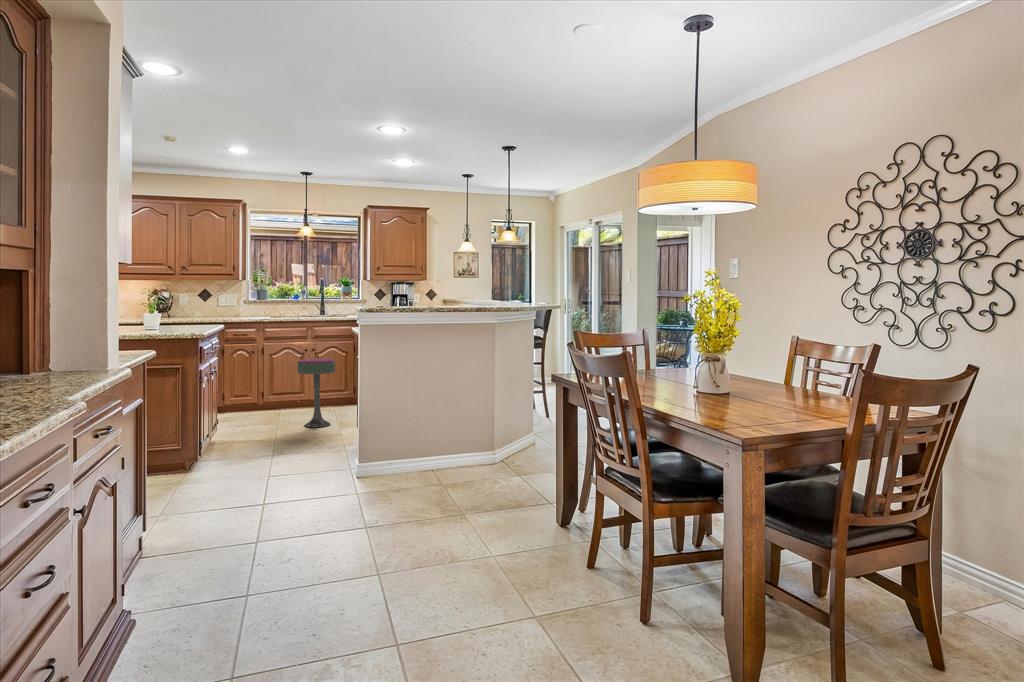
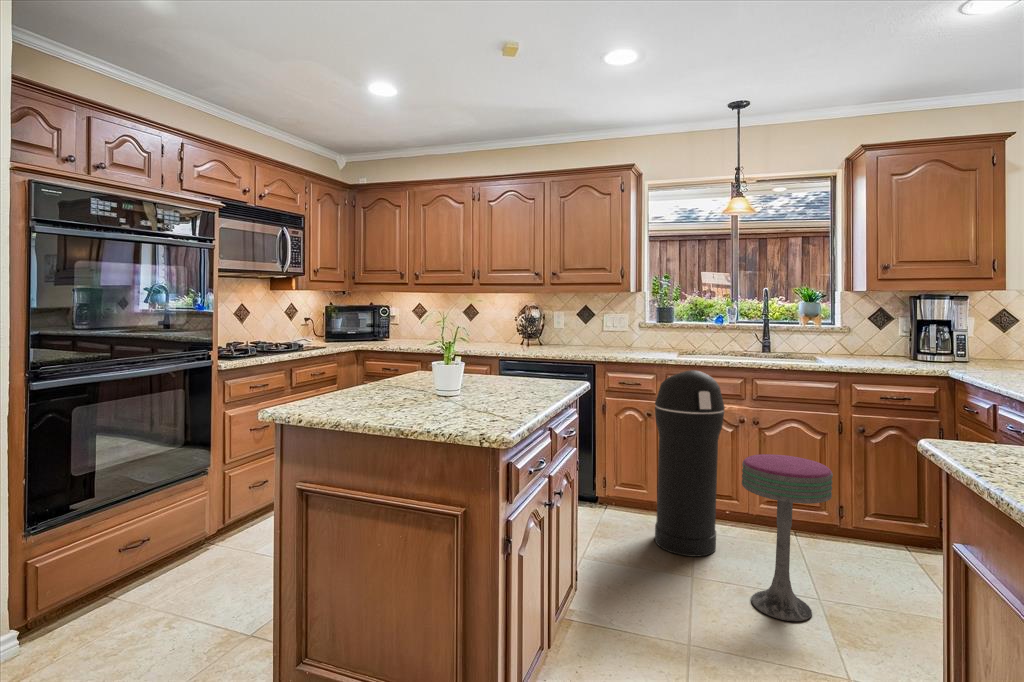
trash can: none [255,323,293,420] -> present [655,370,725,557]

